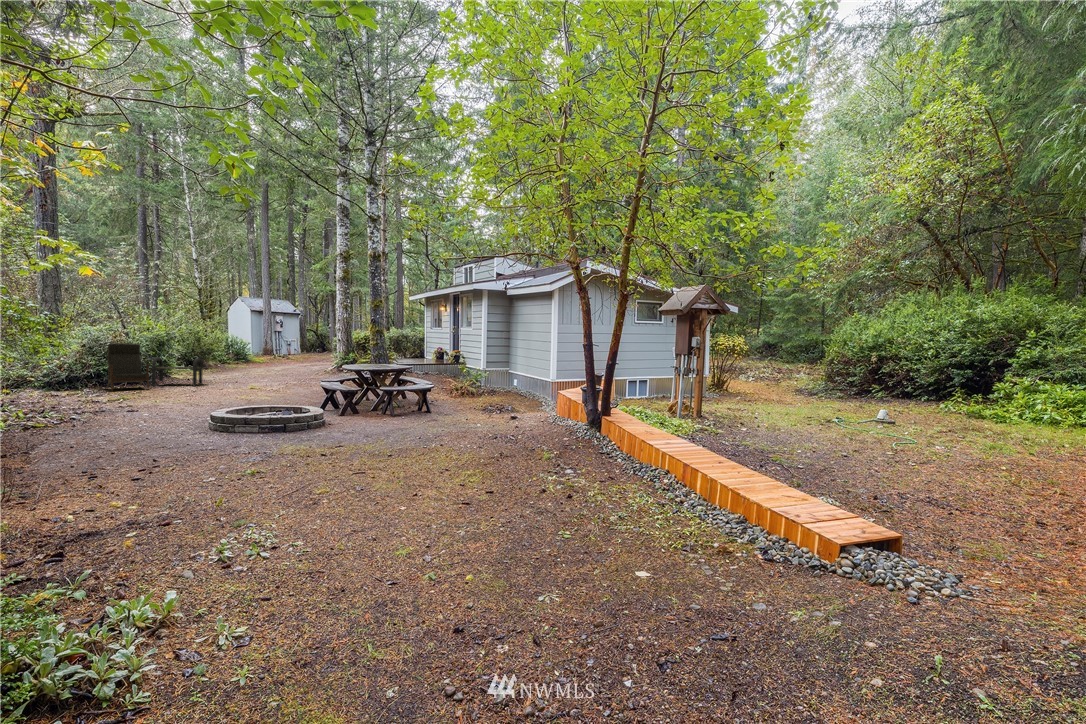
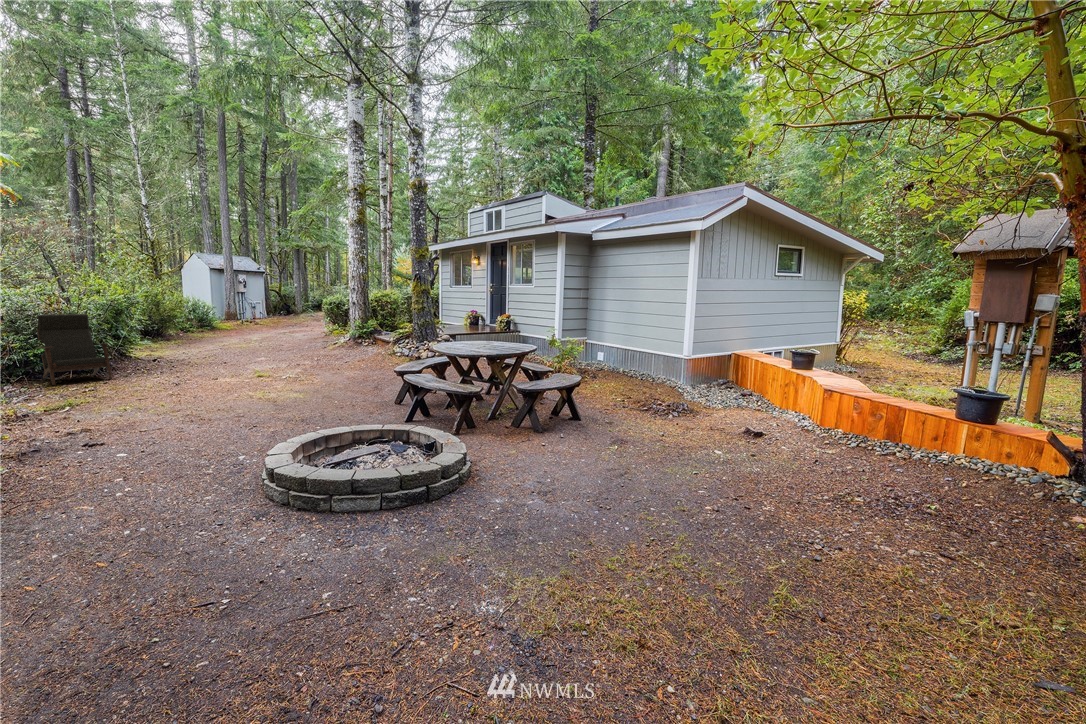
bench: present [151,357,202,386] -> none [109,331,185,373]

